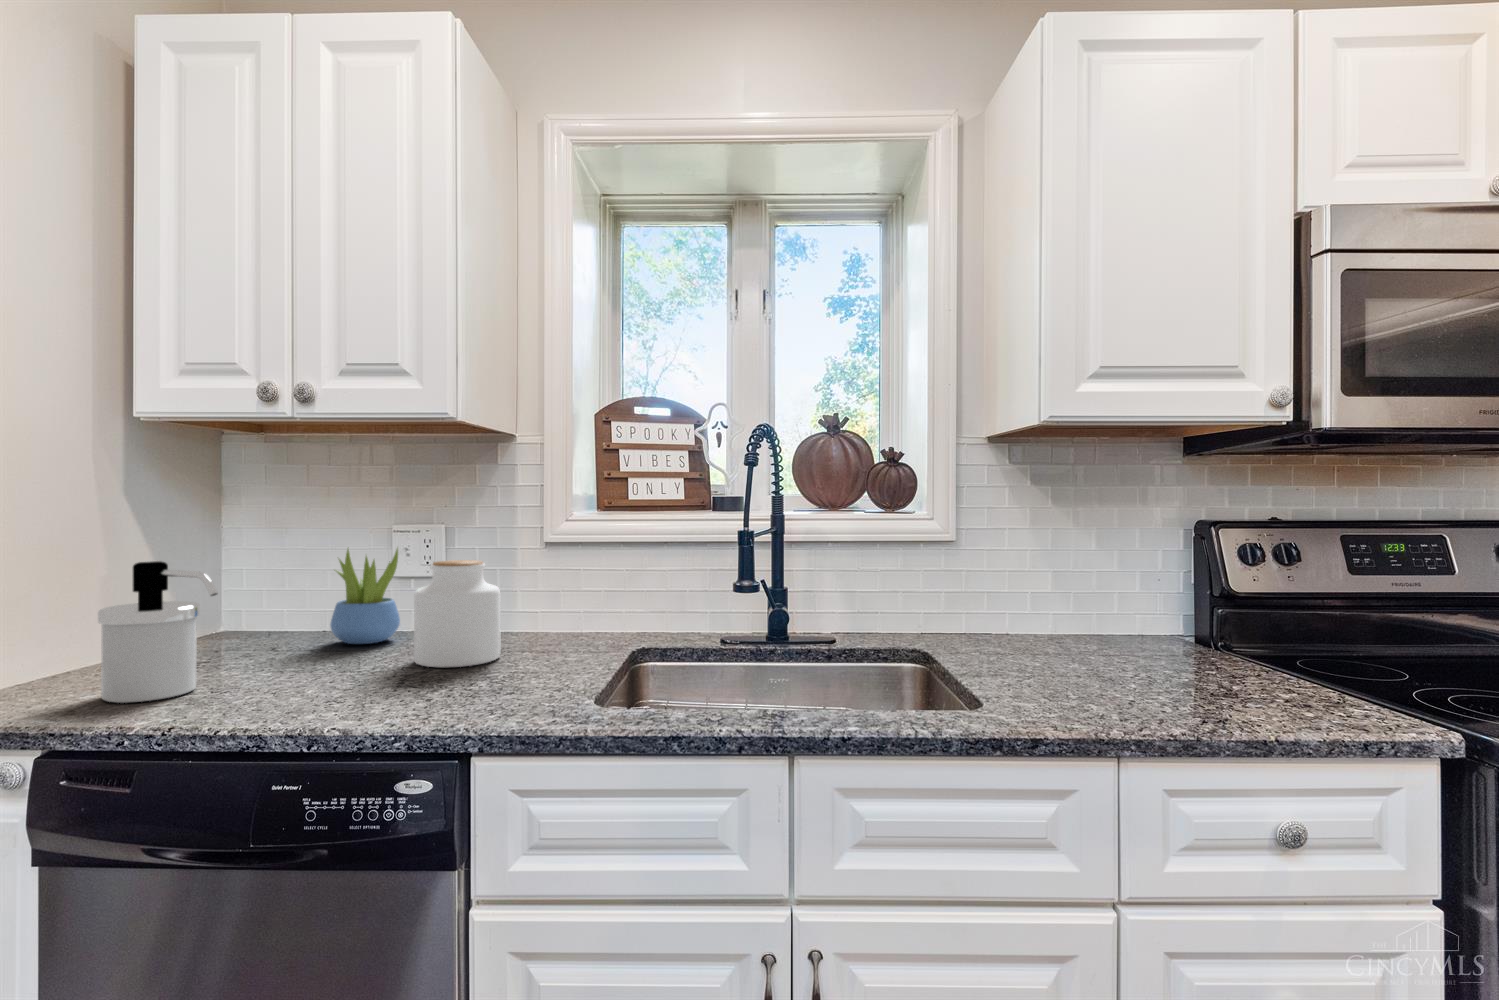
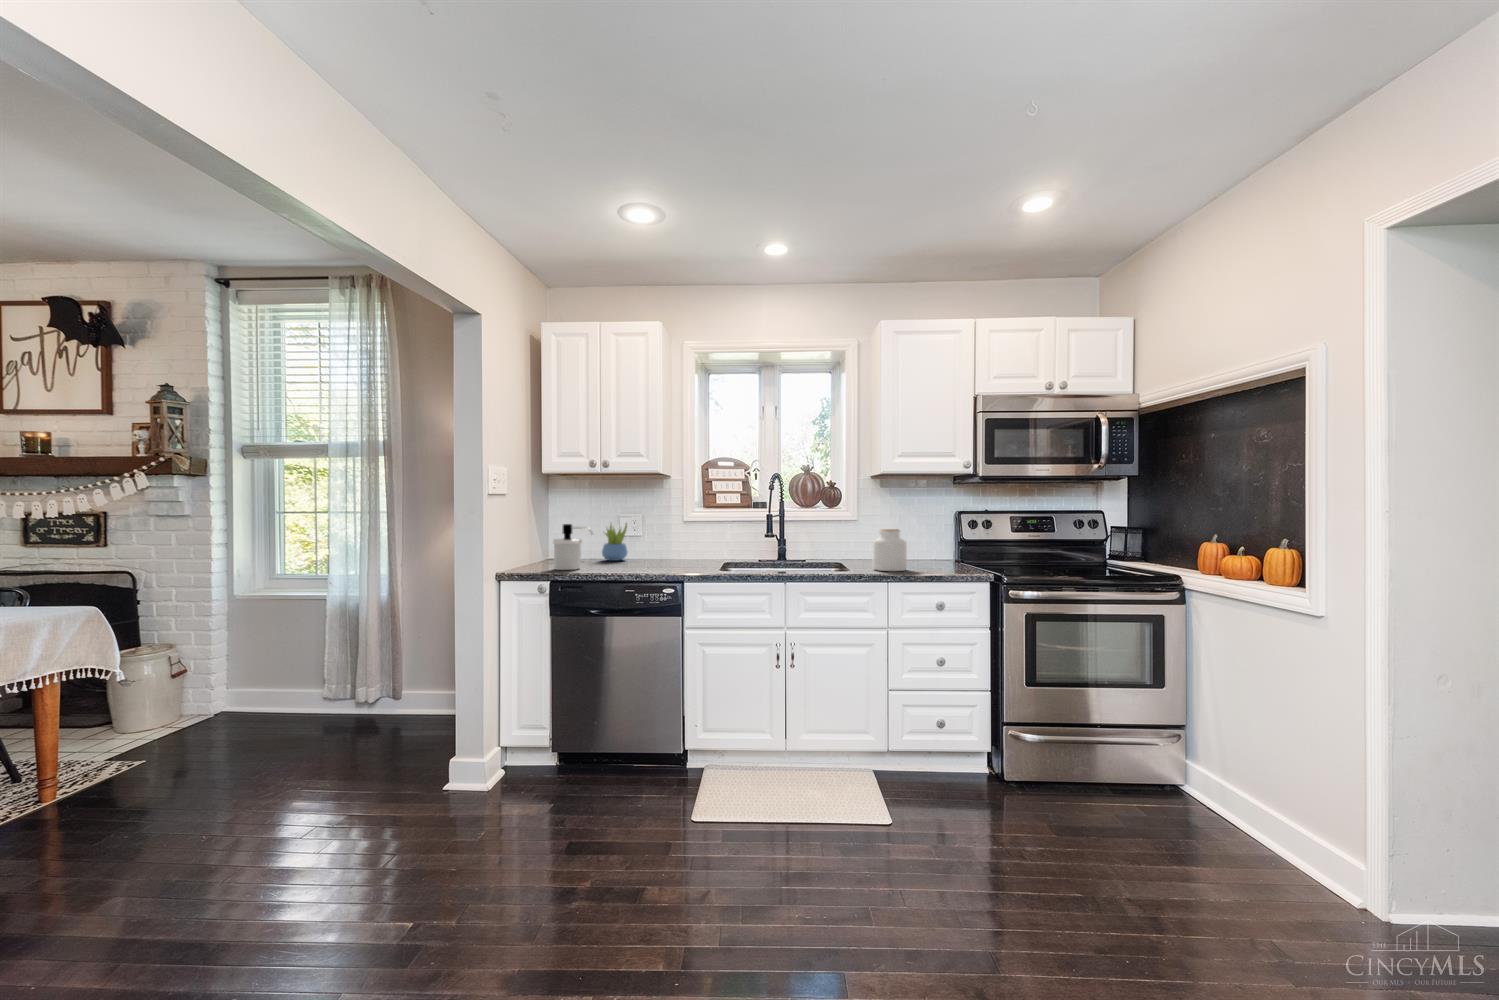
jar: present [414,560,500,667] -> present [872,529,907,571]

